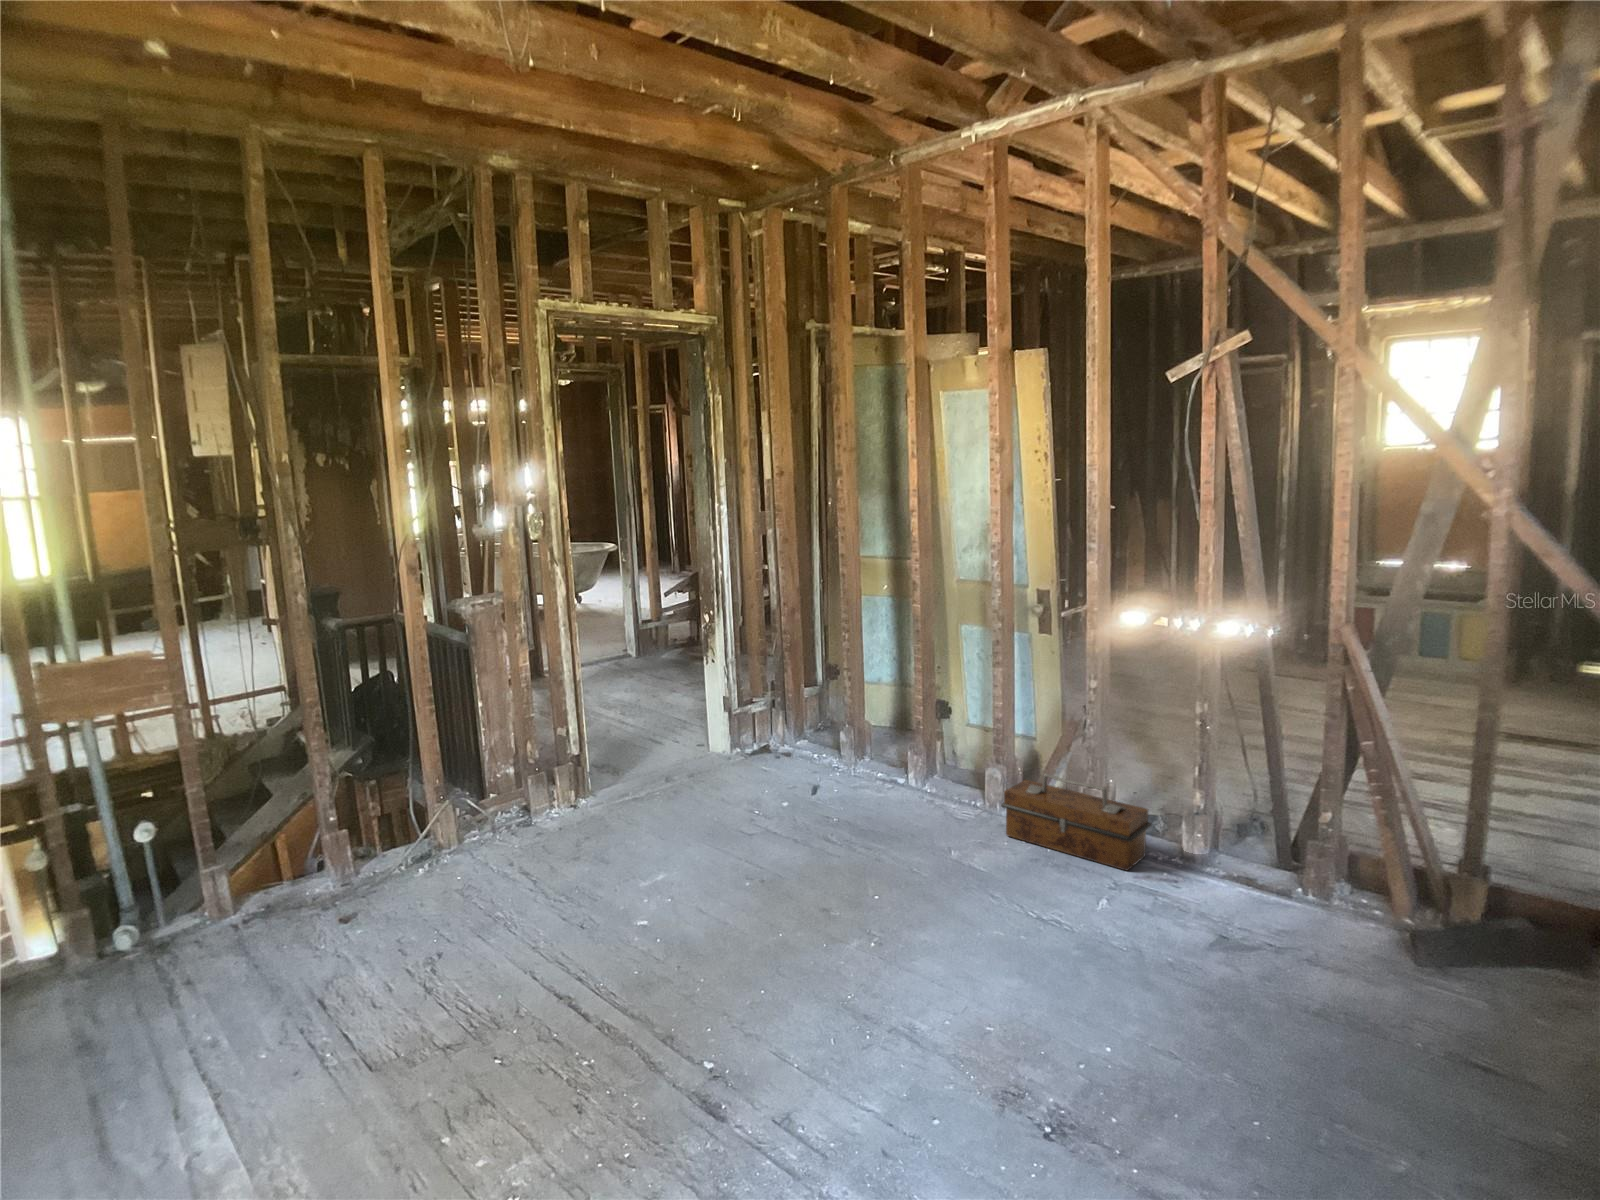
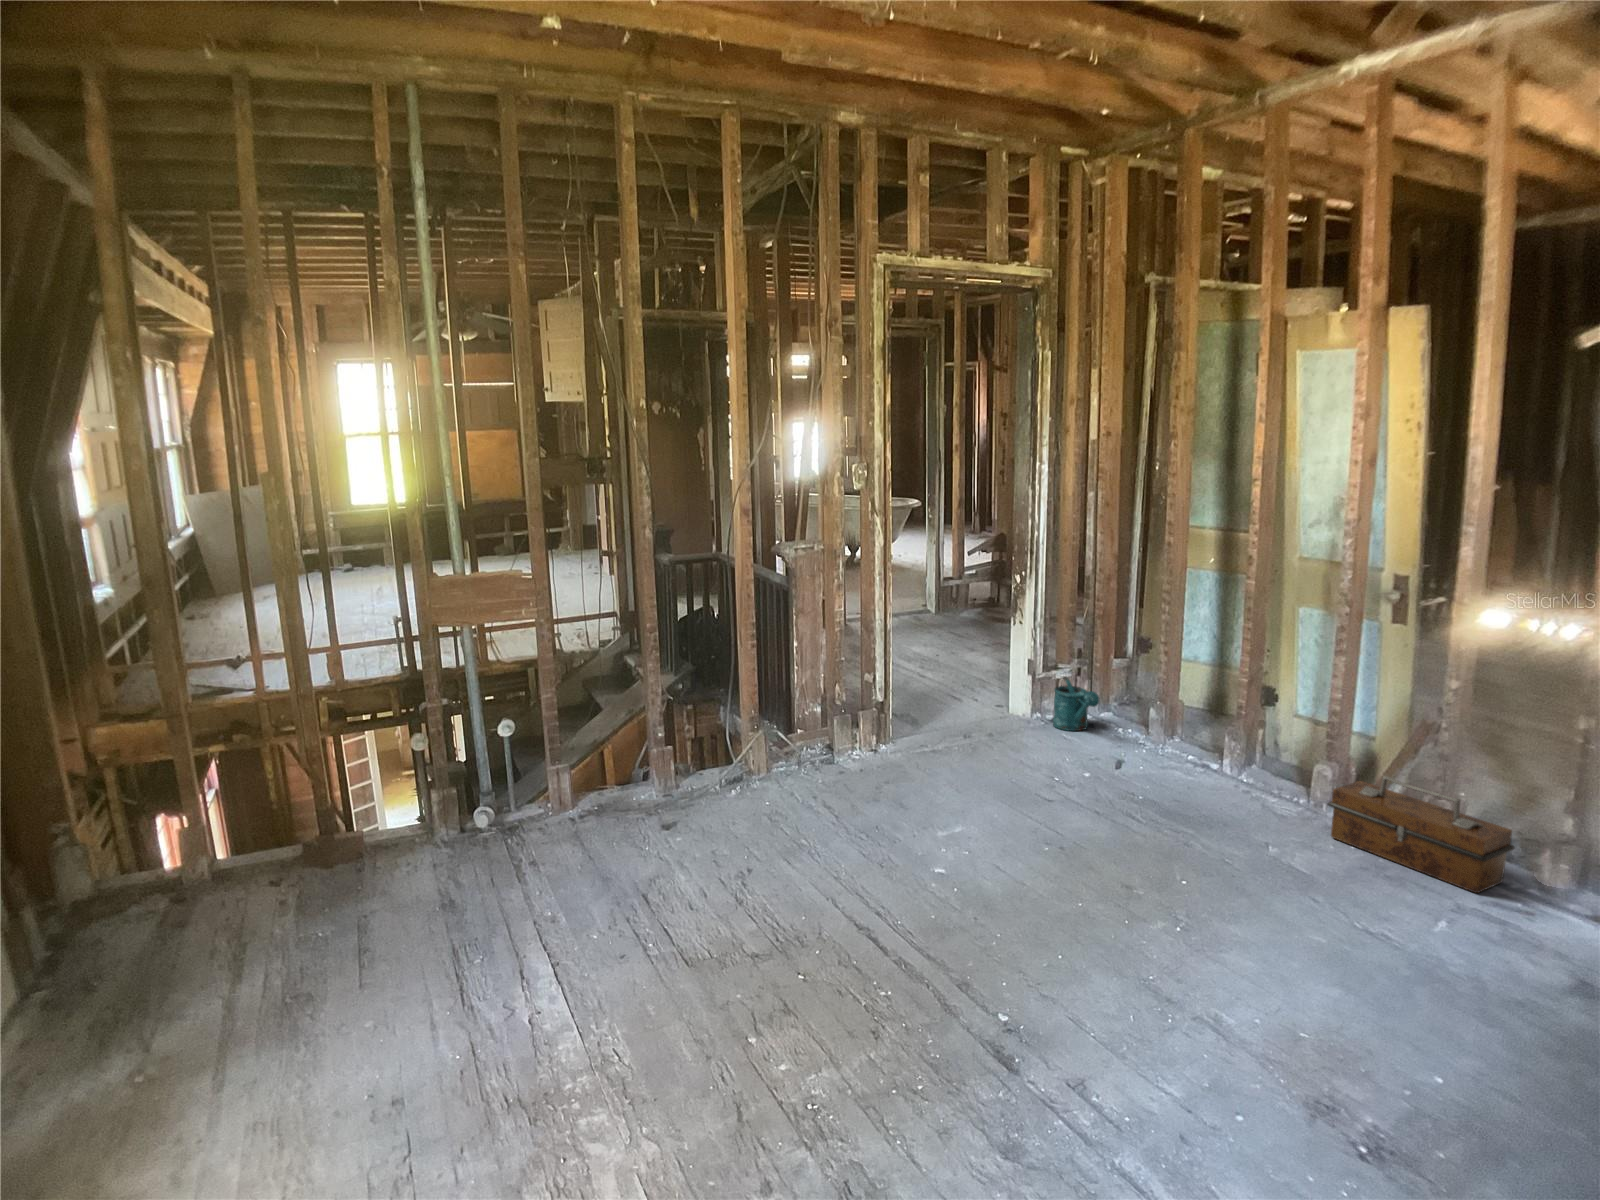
watering can: none [753,708,795,762] -> present [1053,676,1099,731]

